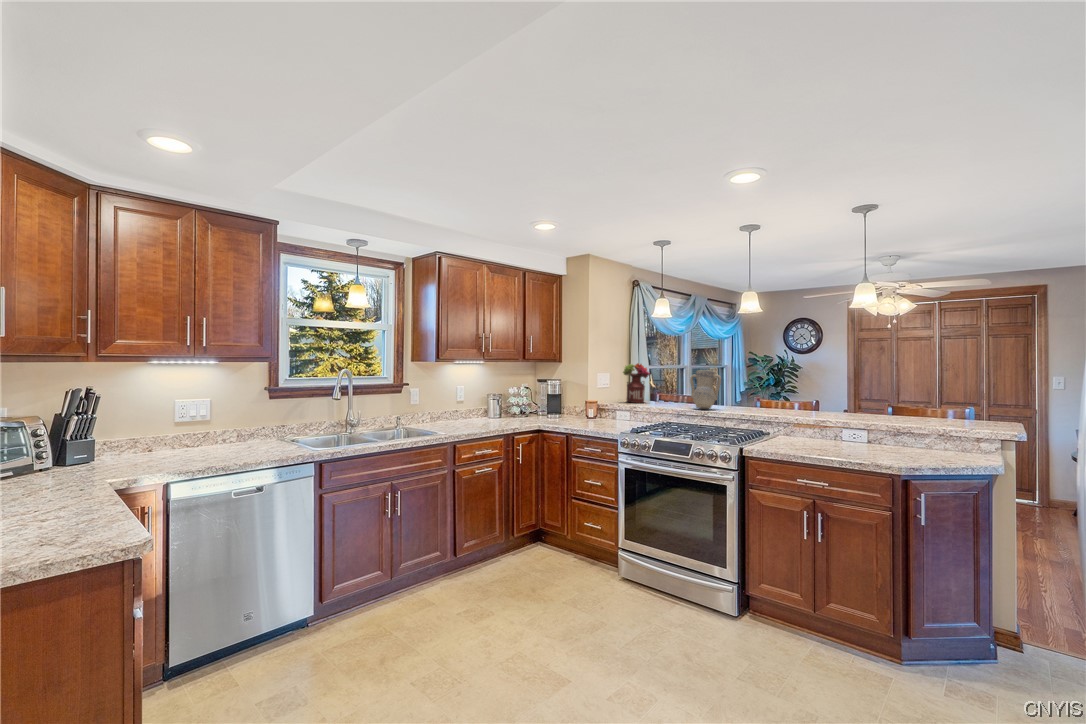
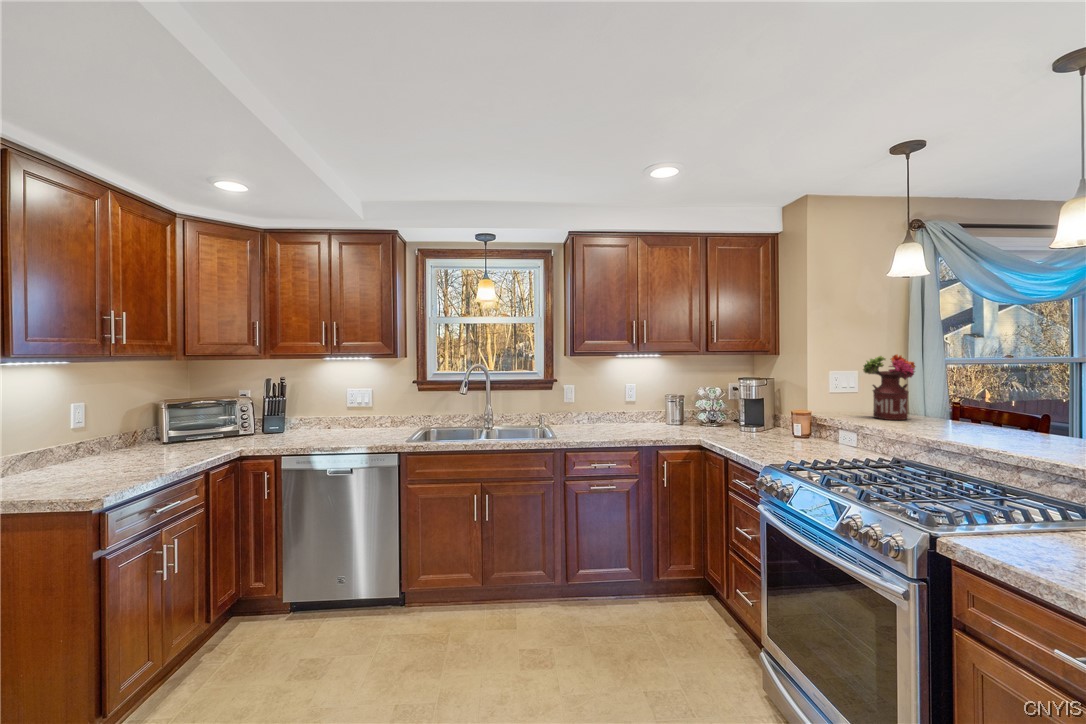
vase: present [690,370,721,409] -> none [962,367,1035,442]

